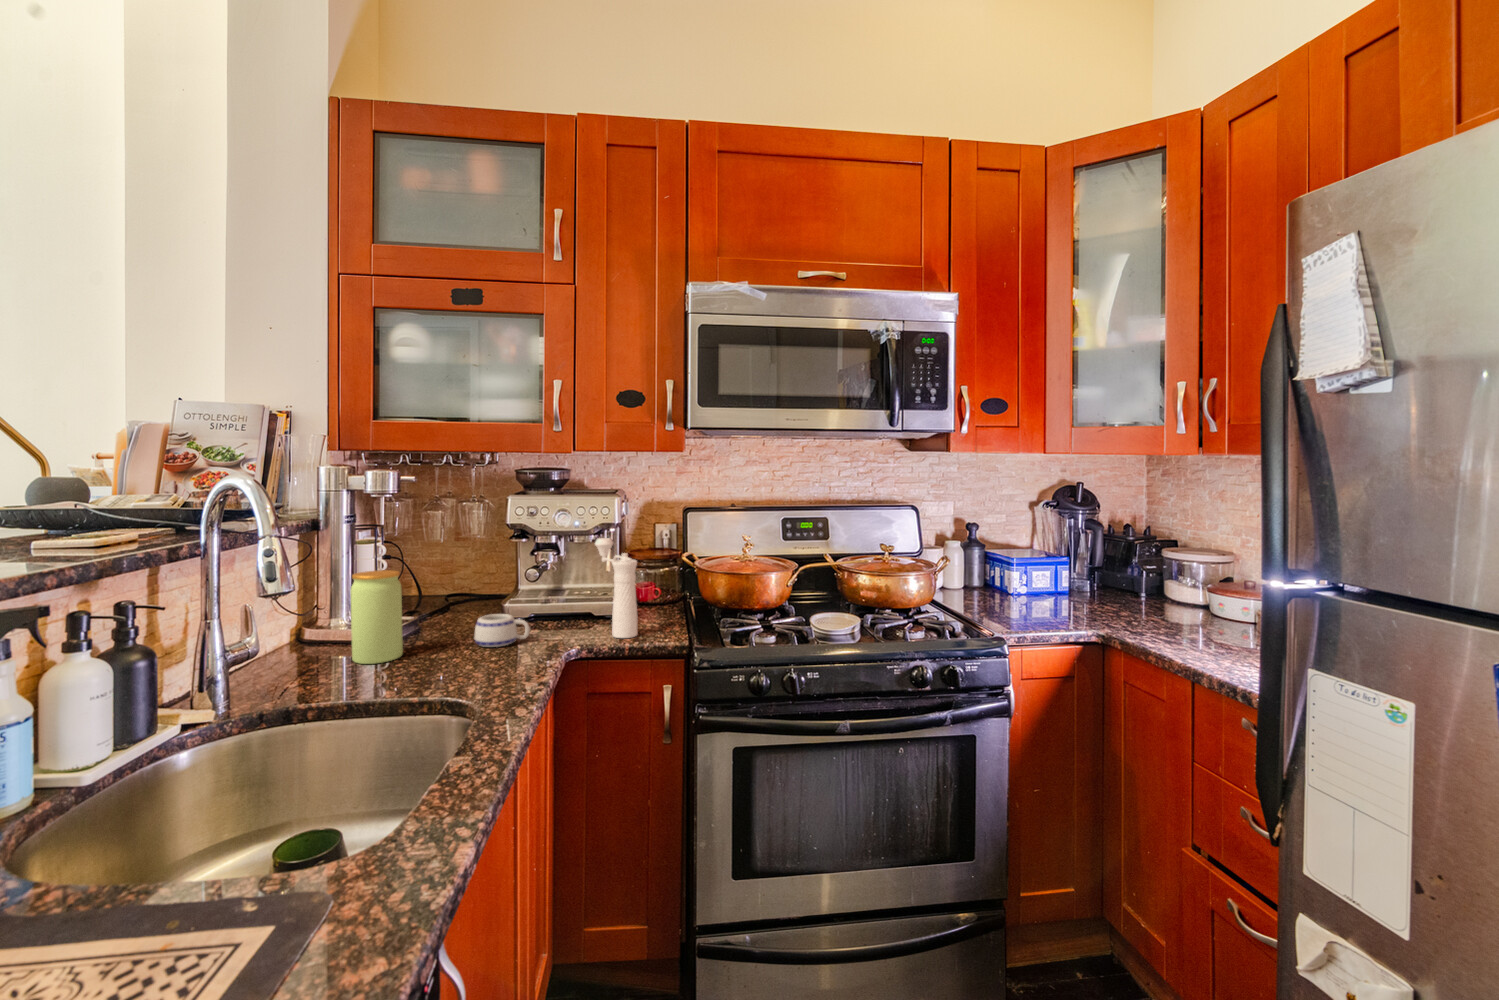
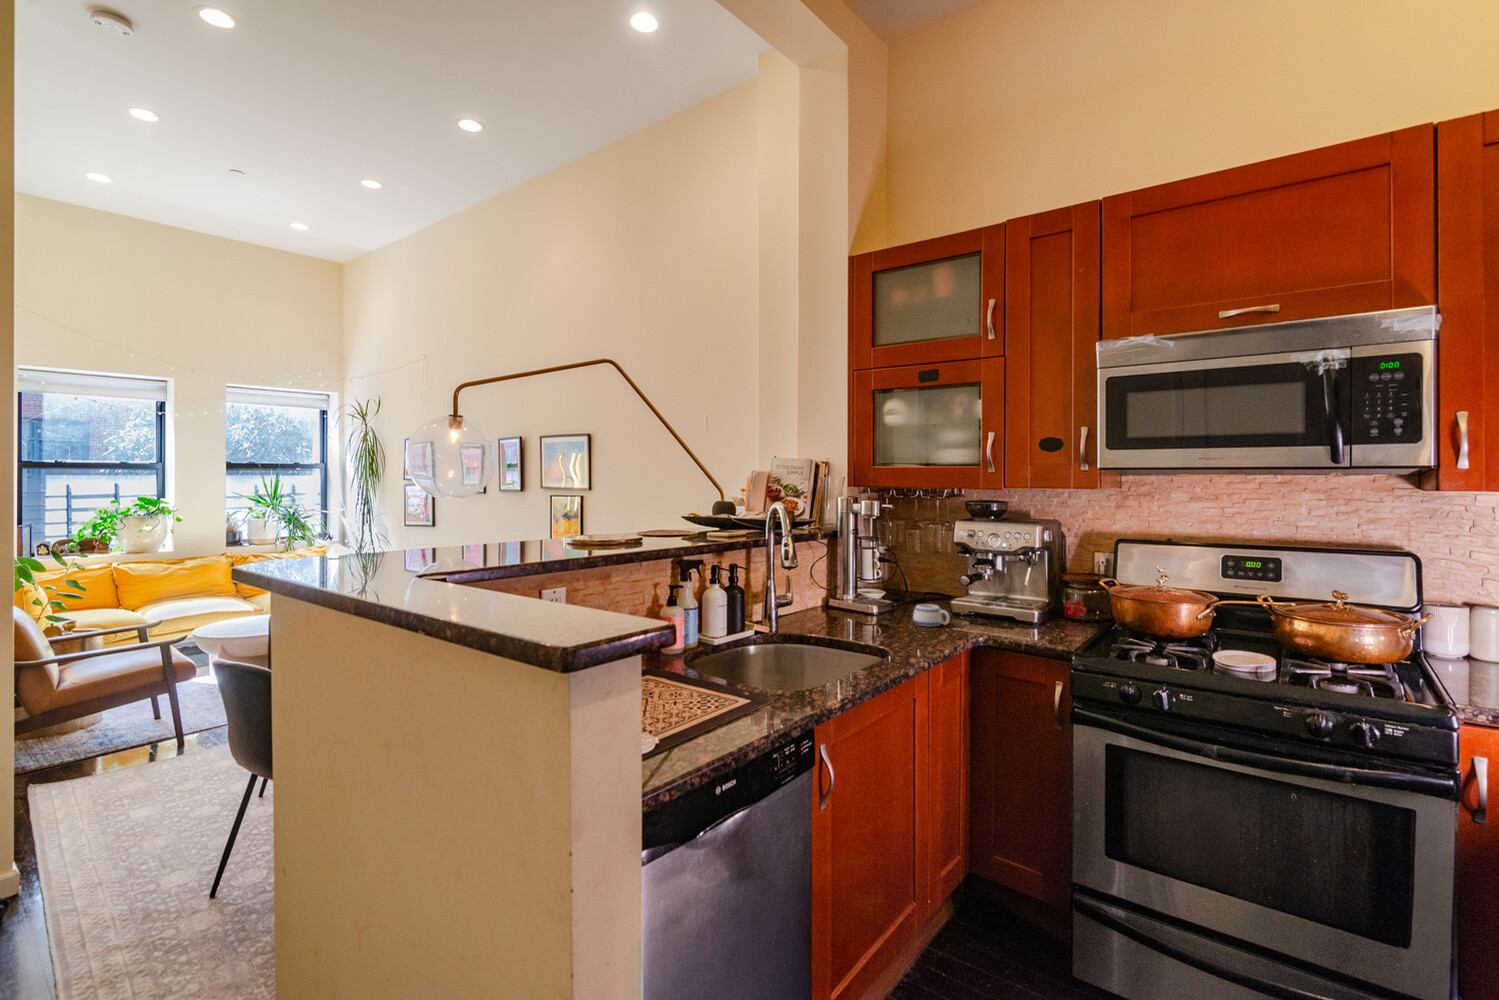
pepper mill: present [595,538,638,638] -> none [1007,557,1033,637]
jar: present [351,570,403,664] -> none [842,565,870,623]

